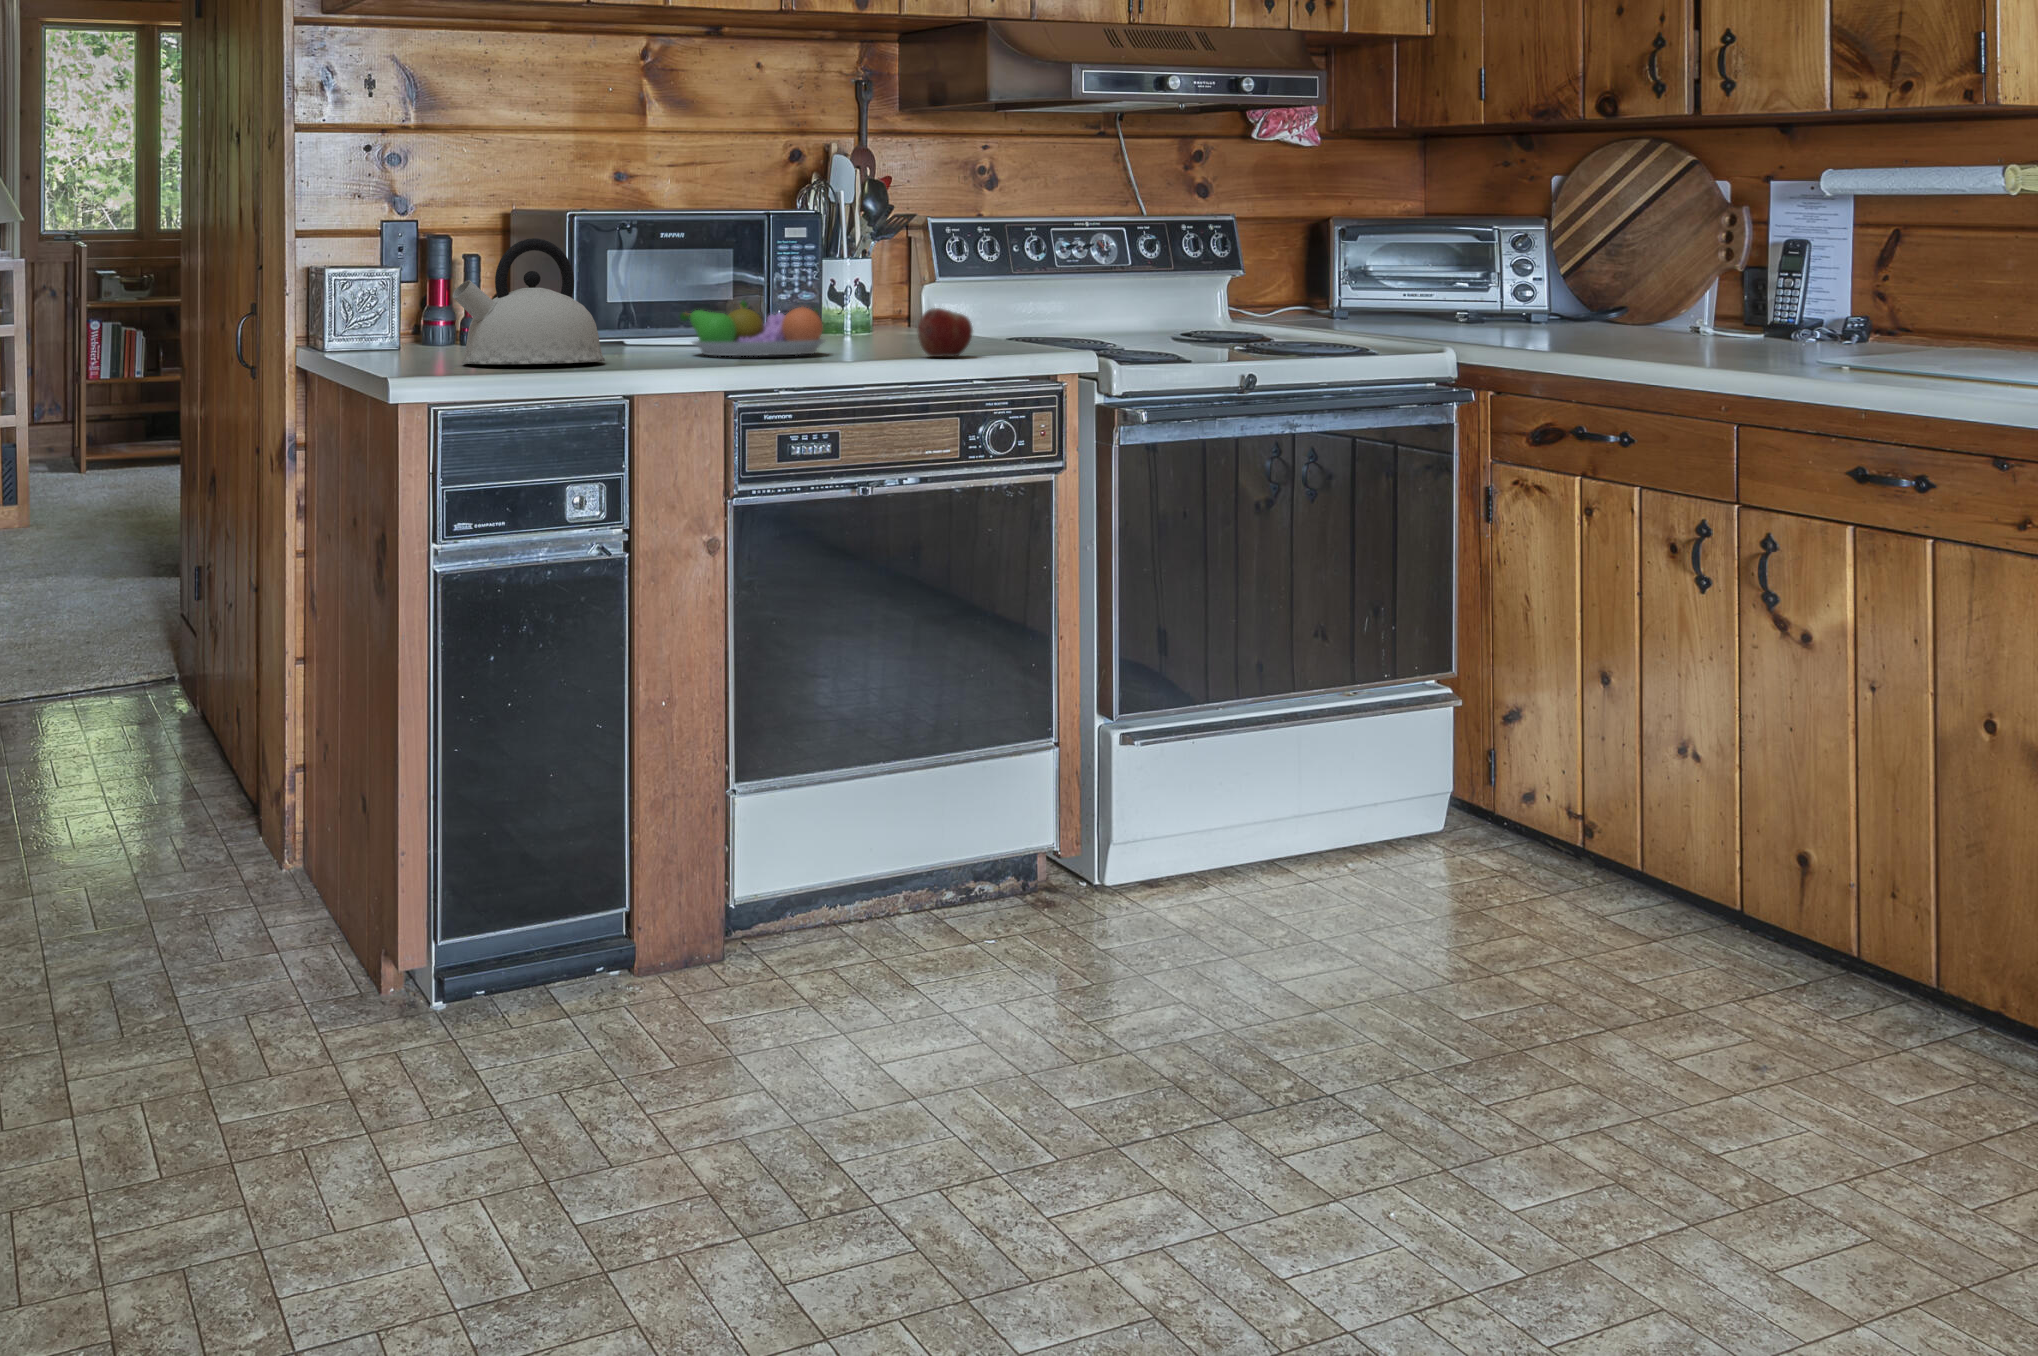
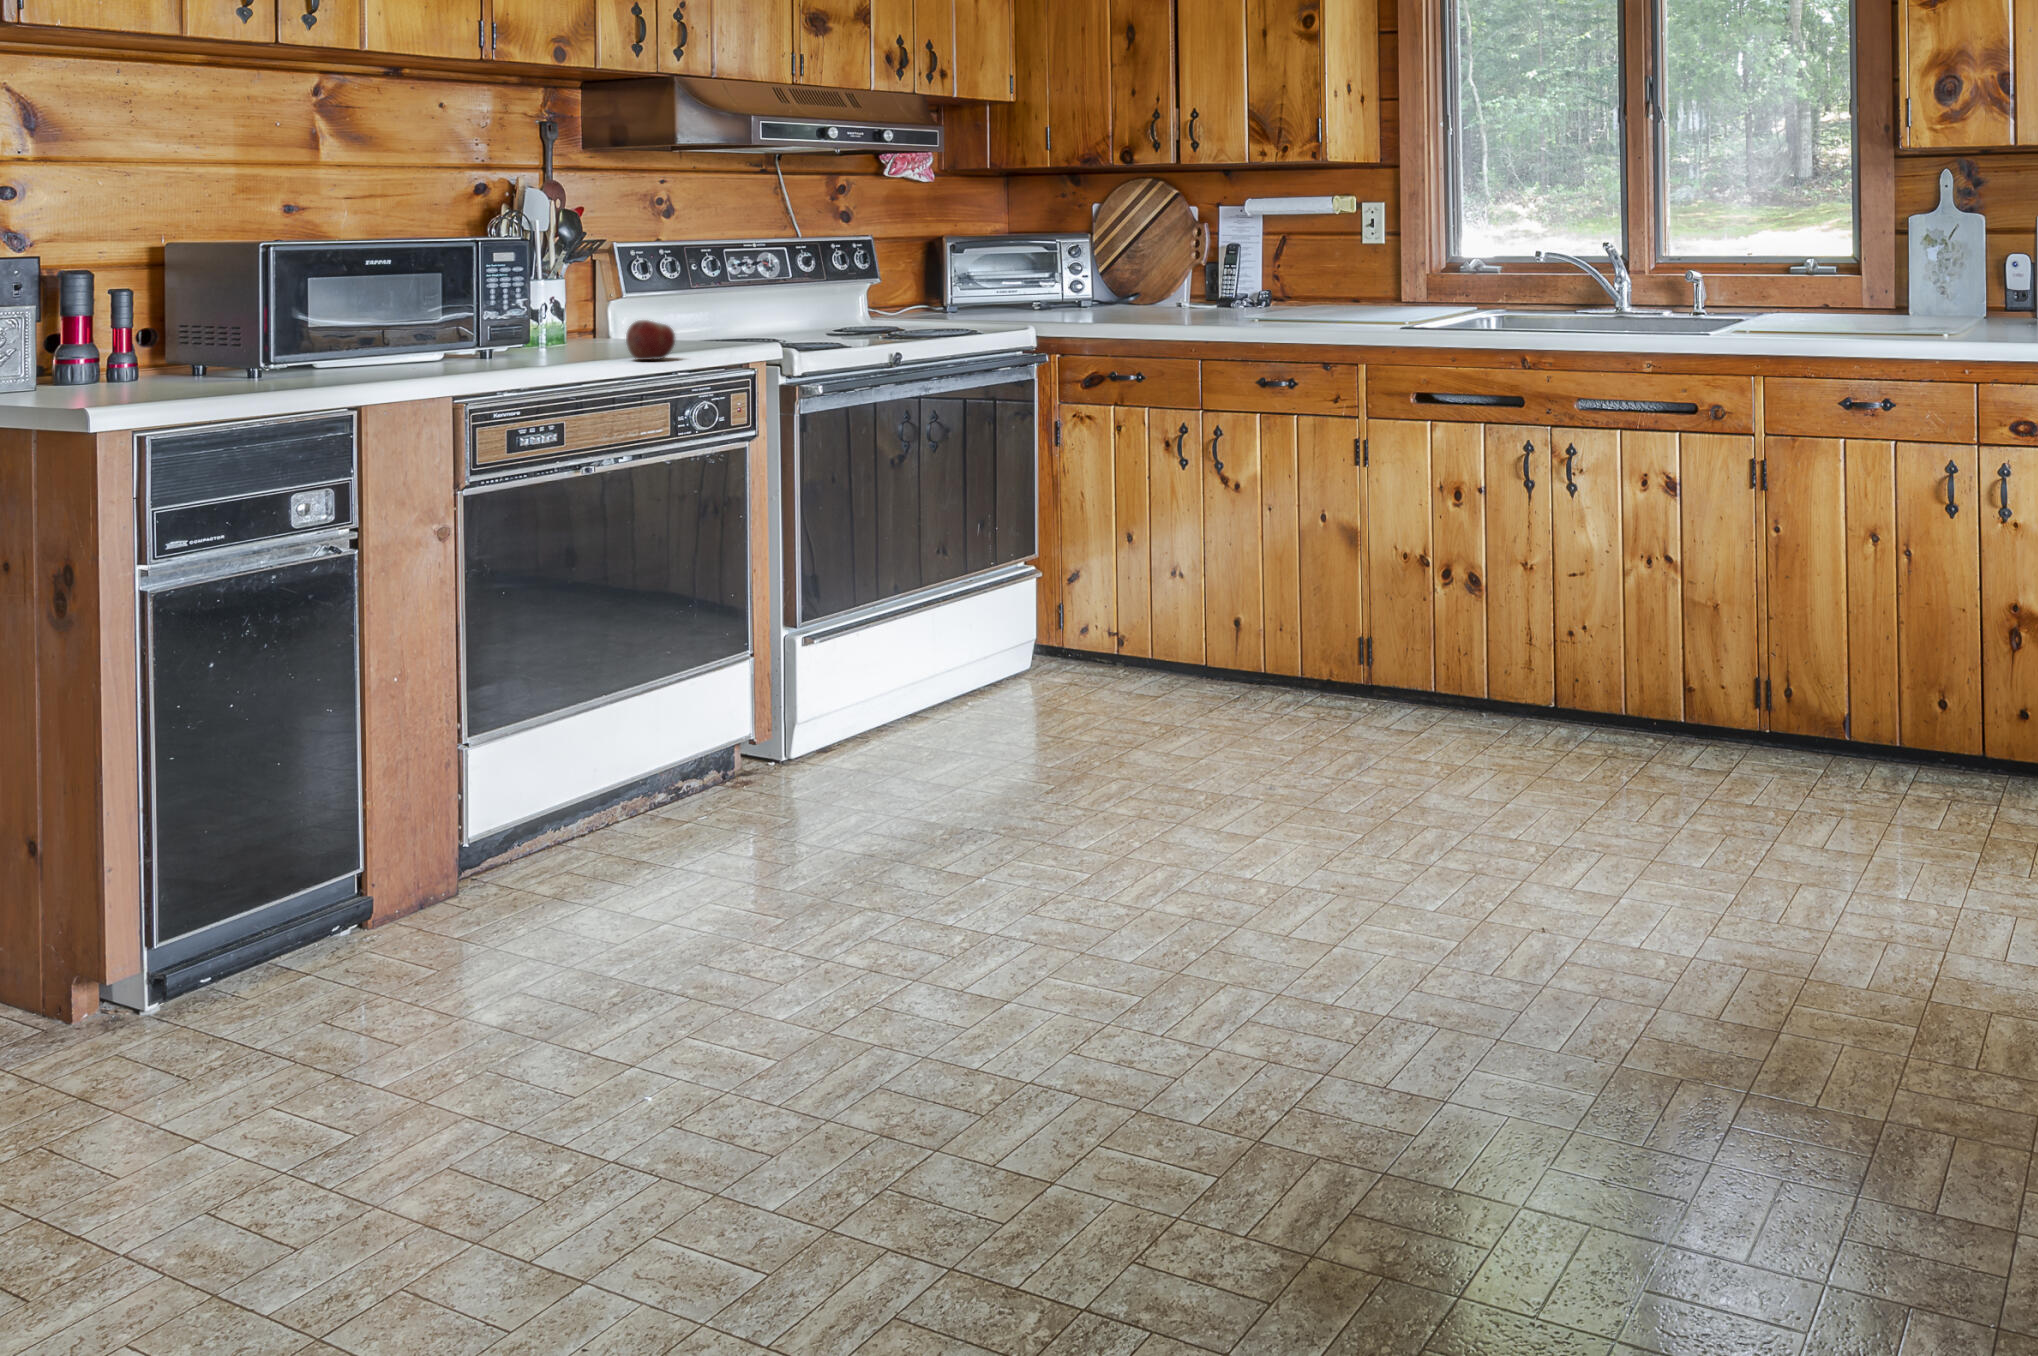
kettle: present [453,238,605,364] -> none [141,262,318,383]
fruit bowl: present [680,301,825,356] -> none [388,313,540,364]

